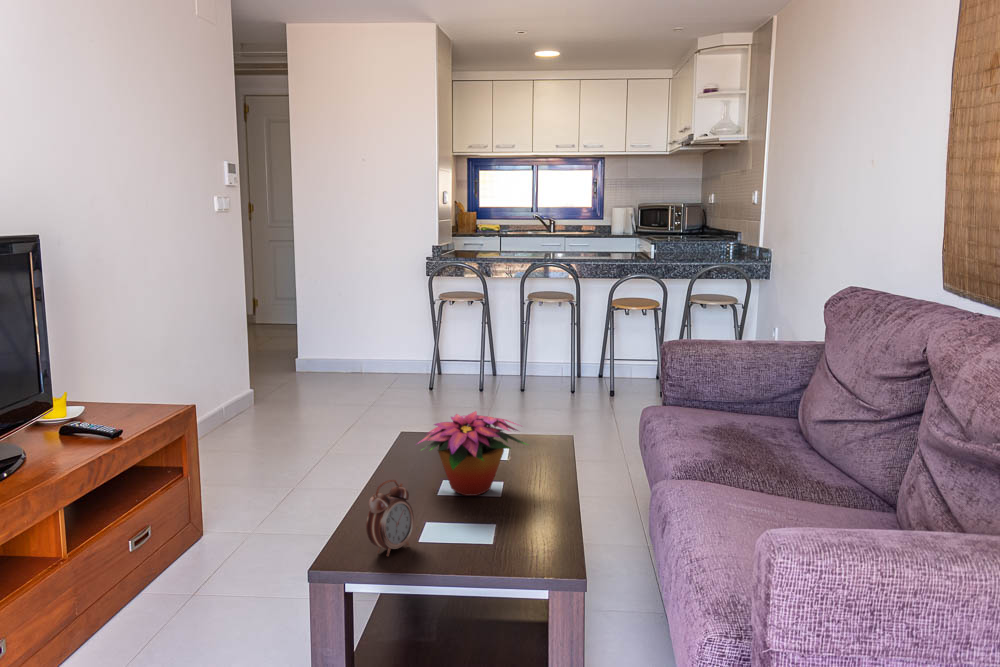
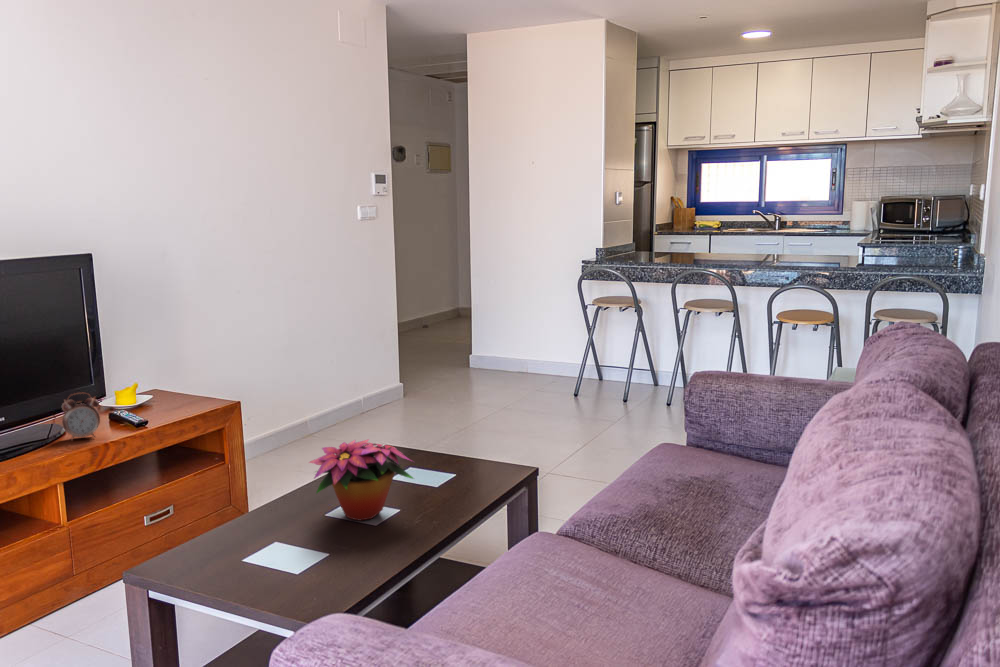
alarm clock: present [366,480,414,556] -> present [62,392,100,440]

